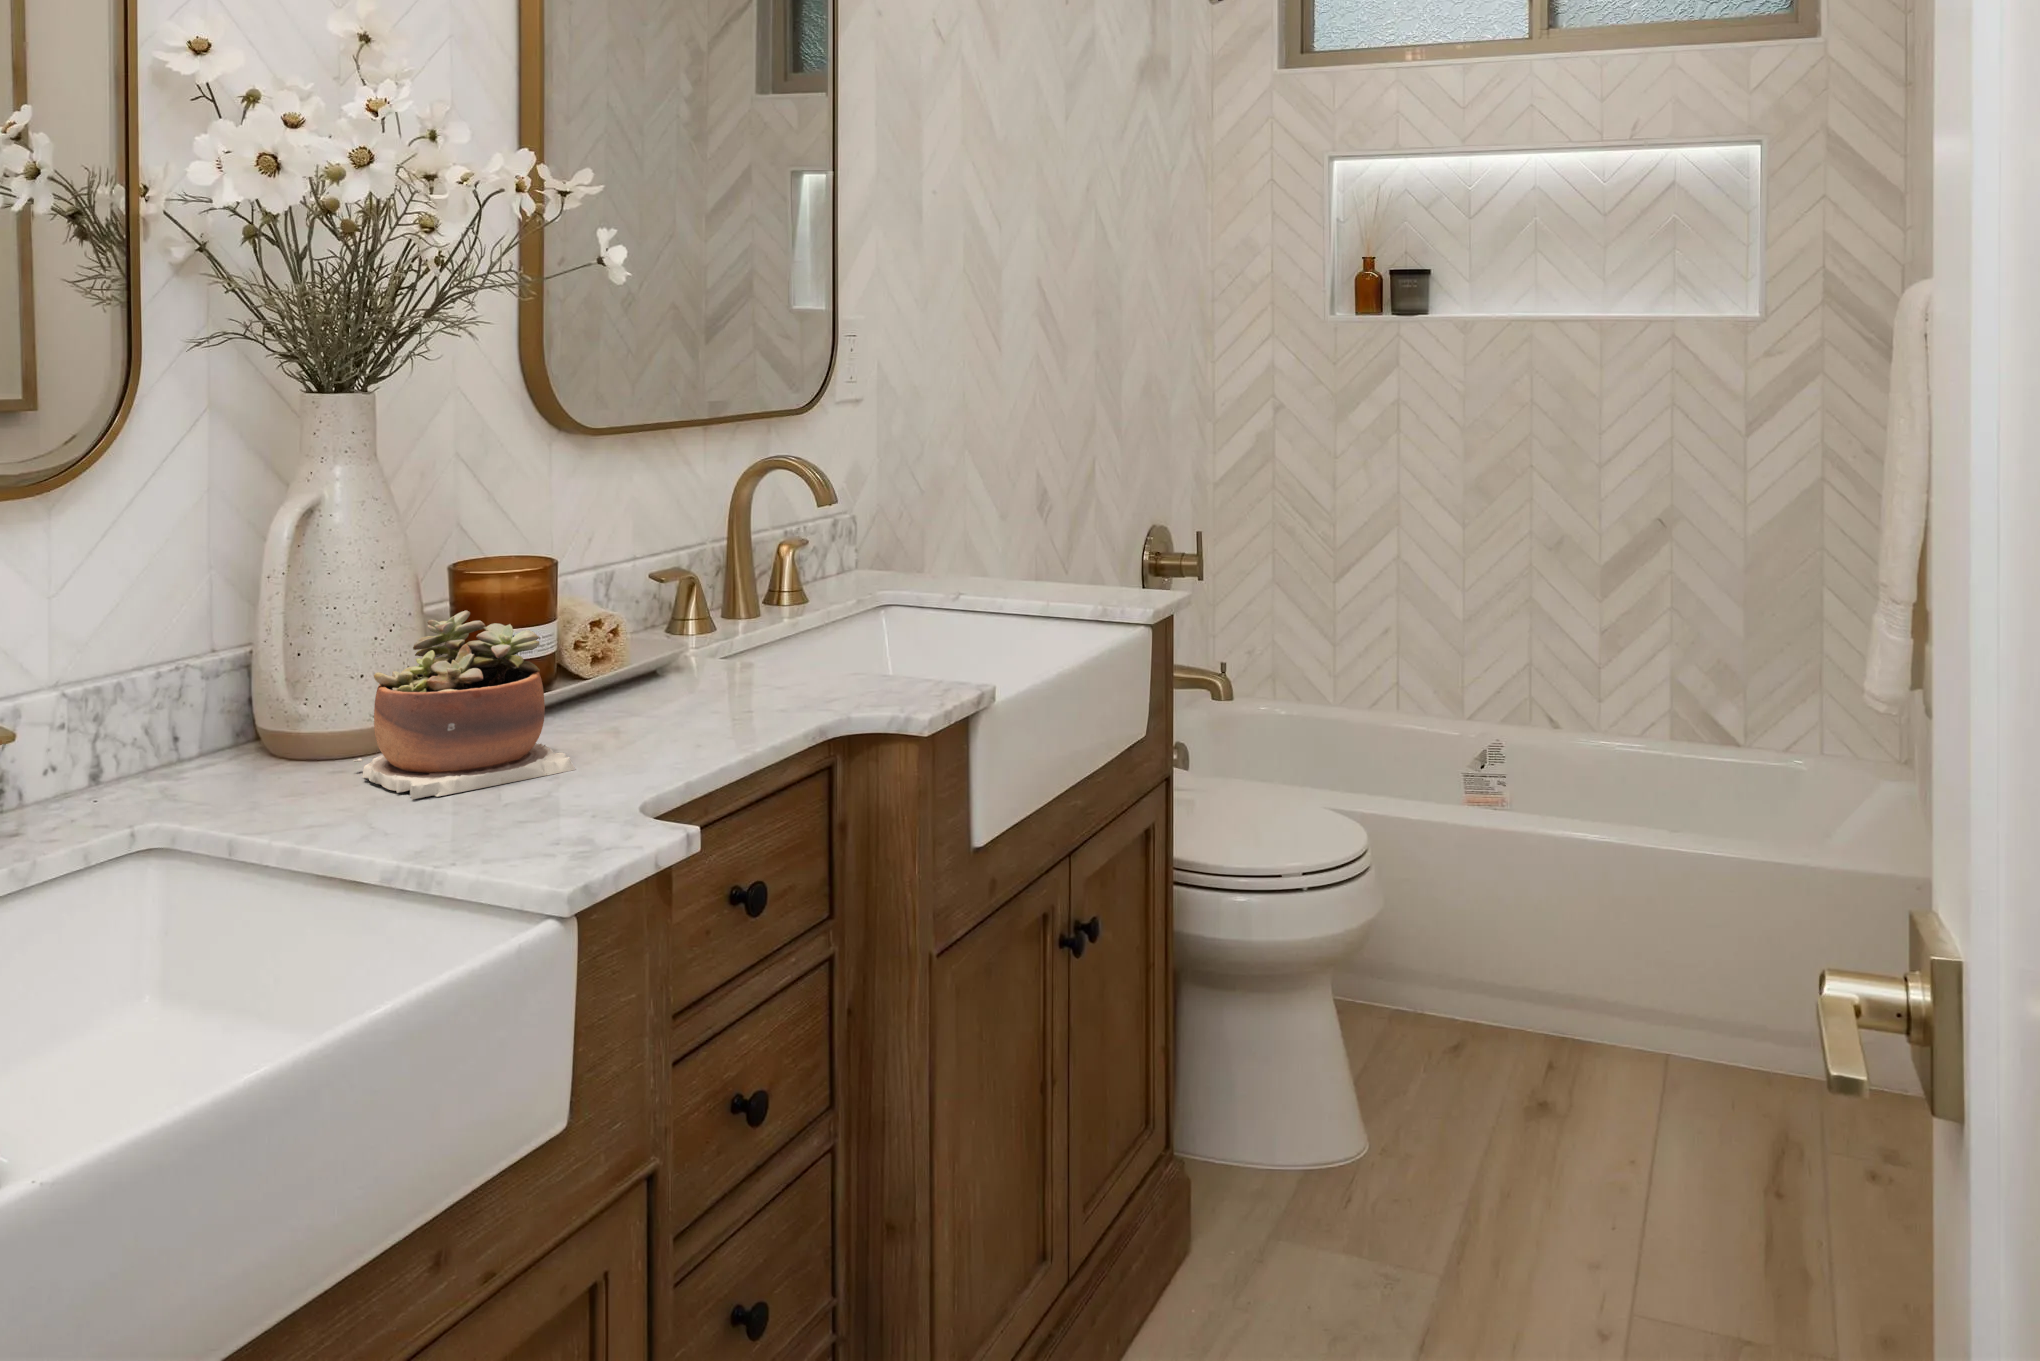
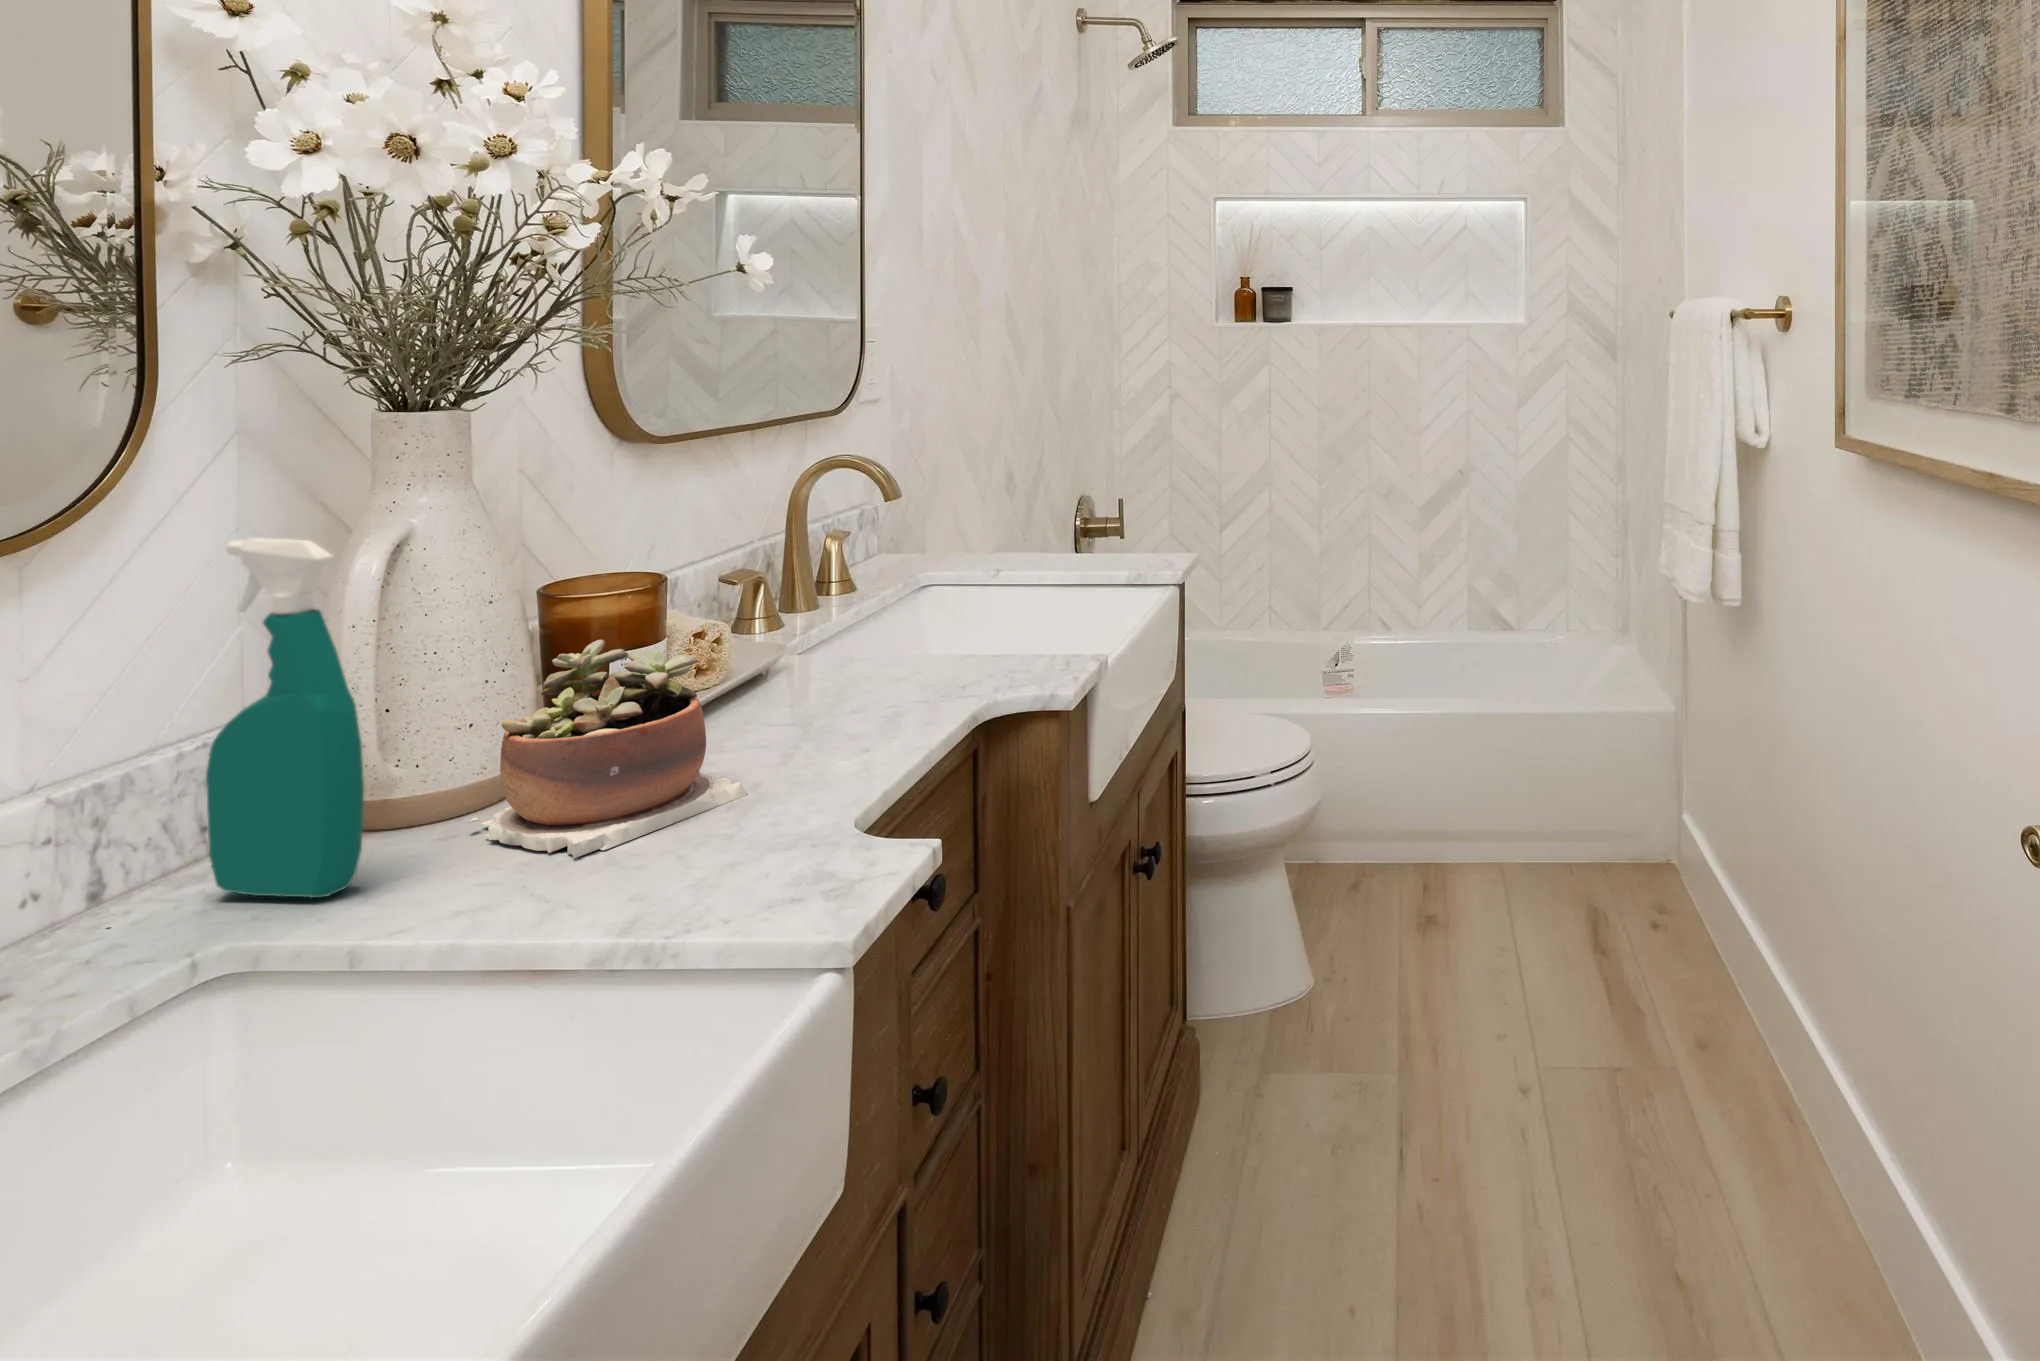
spray bottle: none [162,495,262,802] -> present [206,538,364,898]

